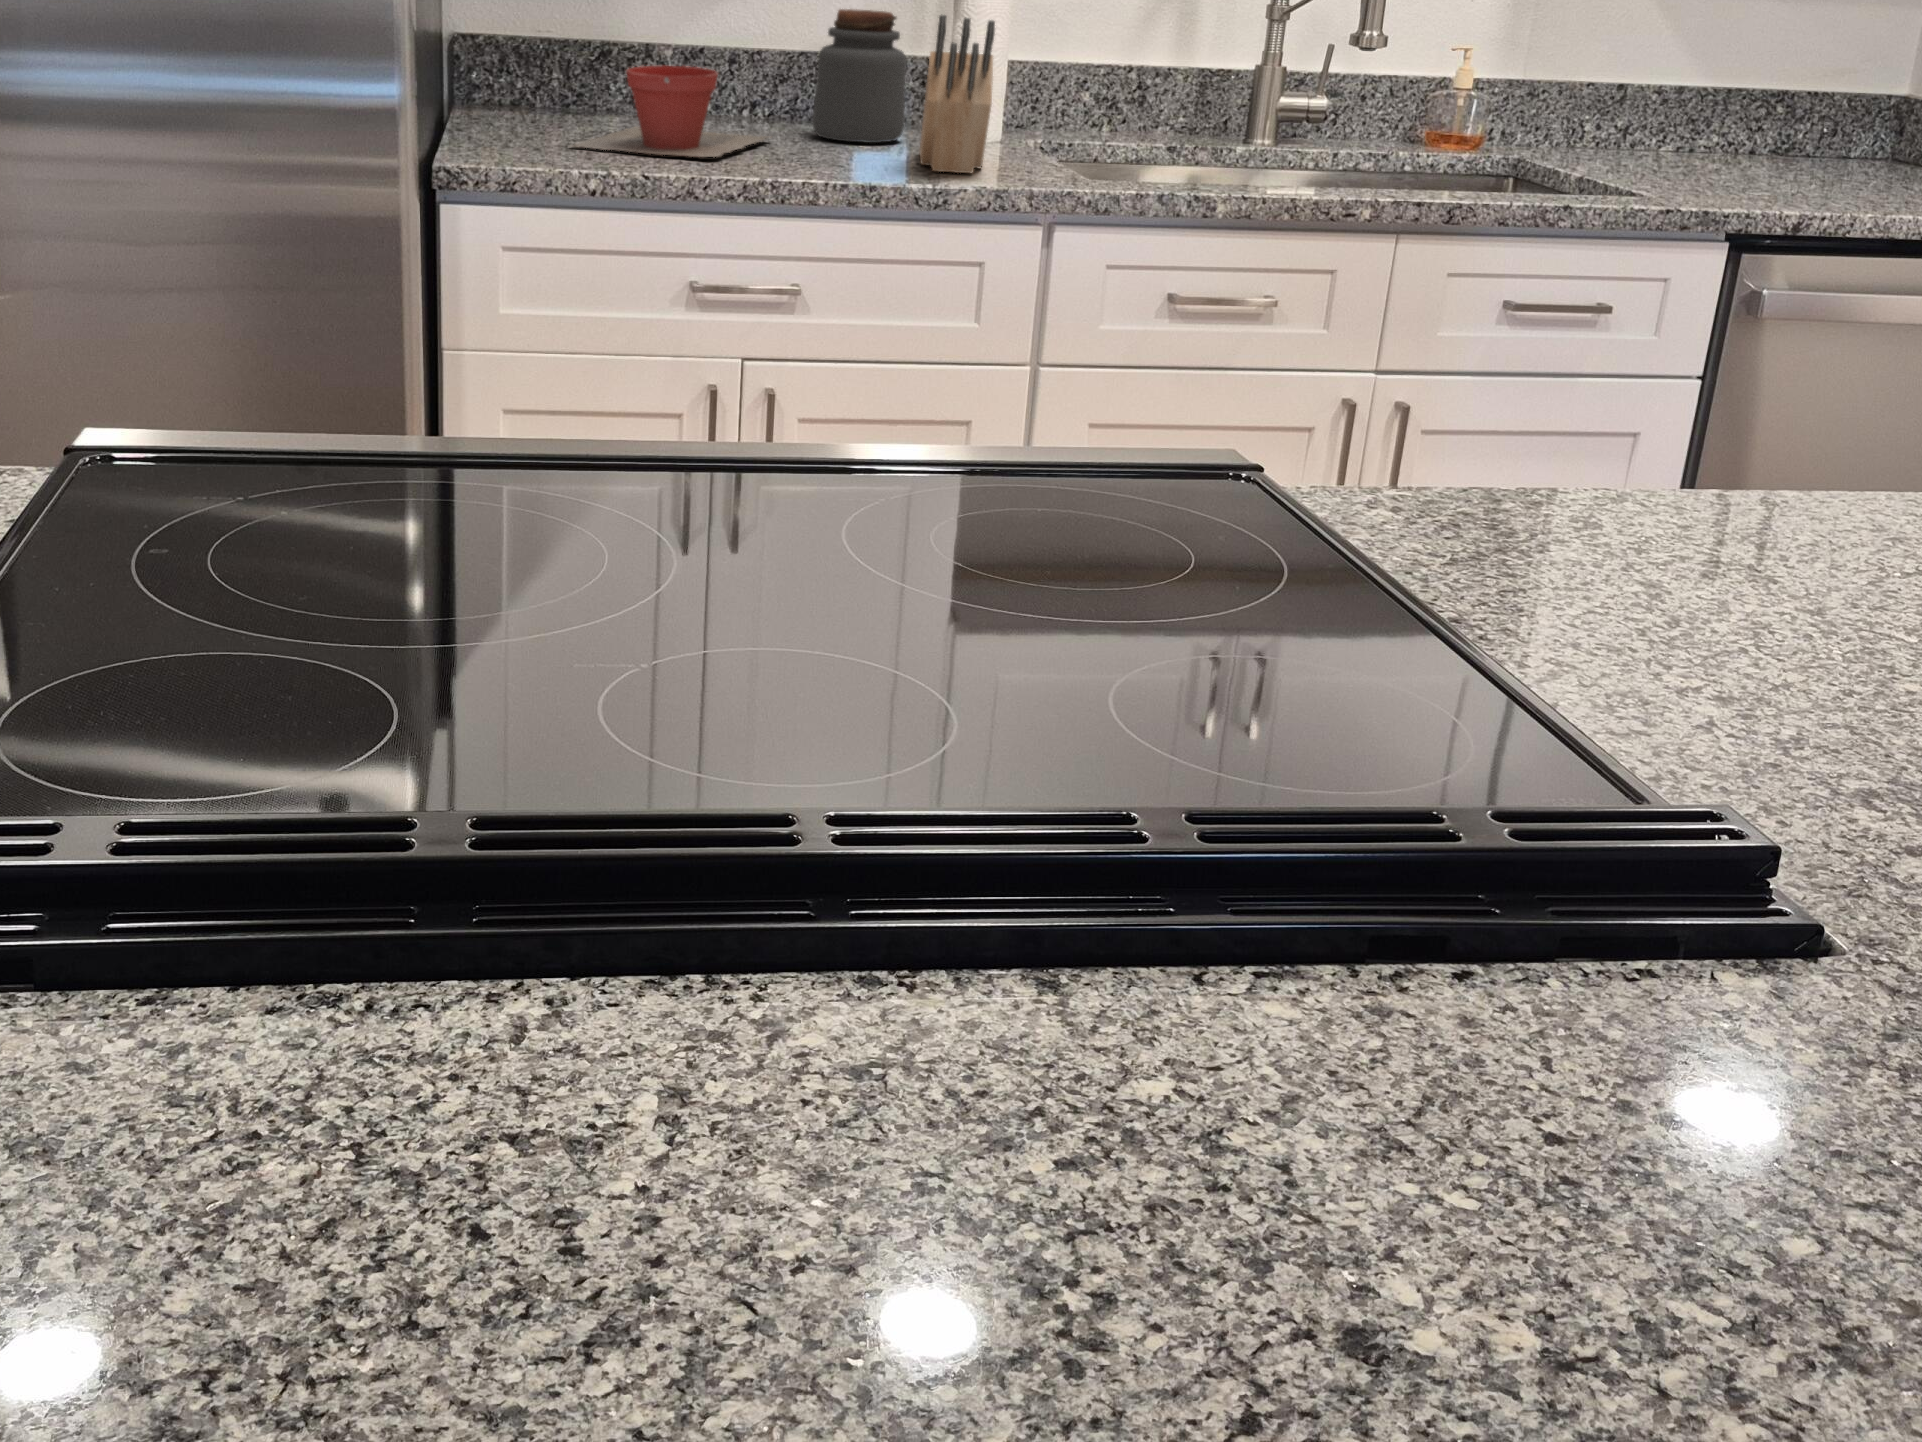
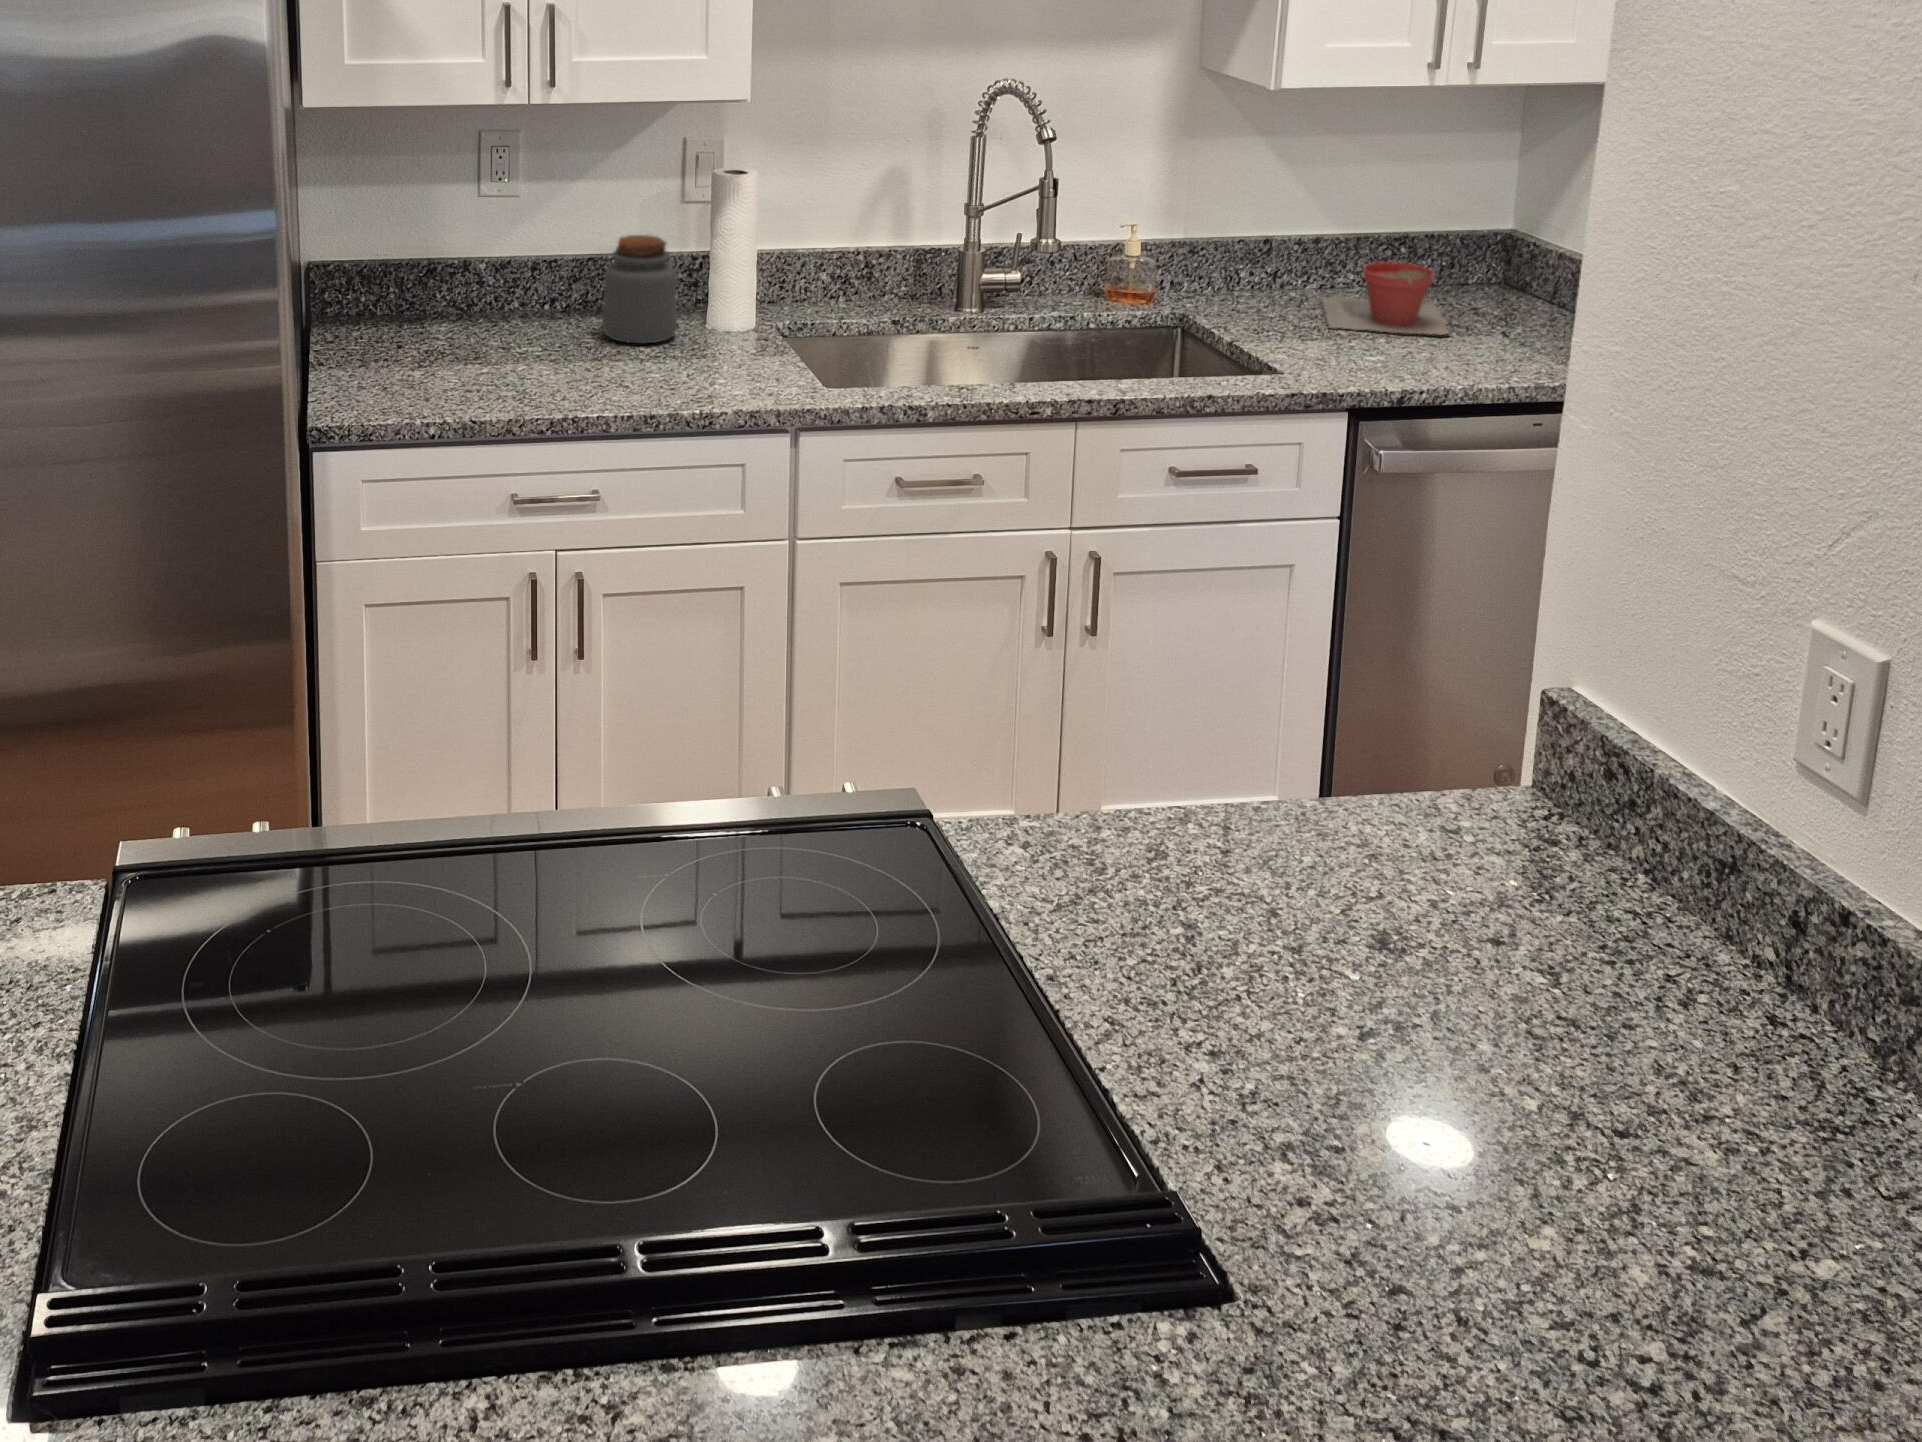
knife block: present [920,15,995,173] -> none [691,273,745,386]
plant pot: present [574,66,771,157] -> present [1321,262,1449,335]

